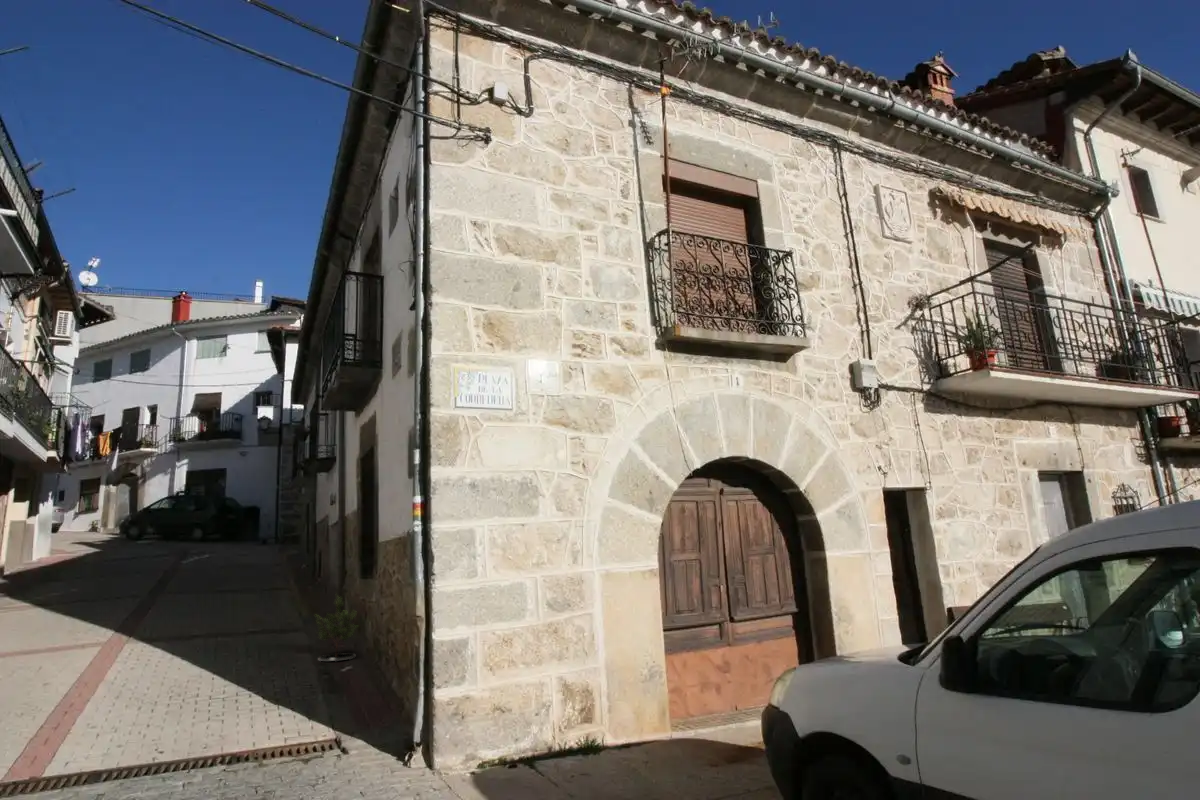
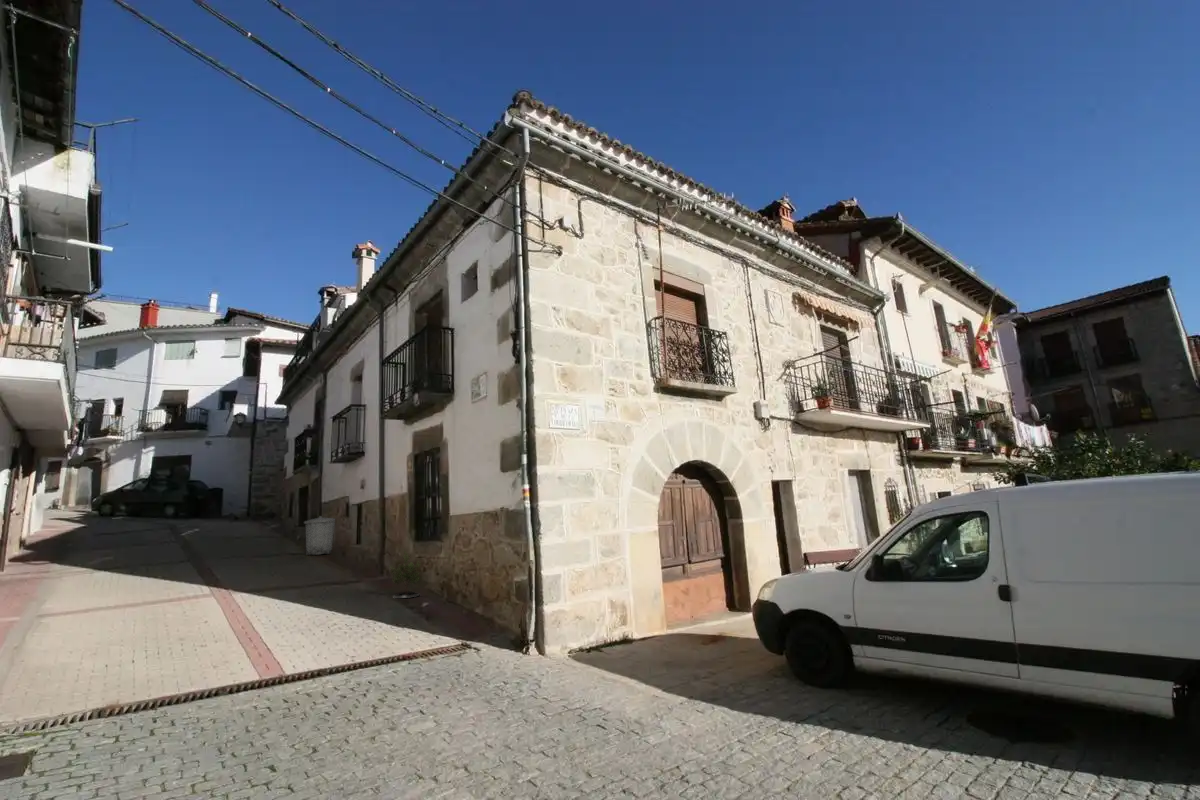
trash can: none [281,542,321,591] -> present [304,516,335,555]

